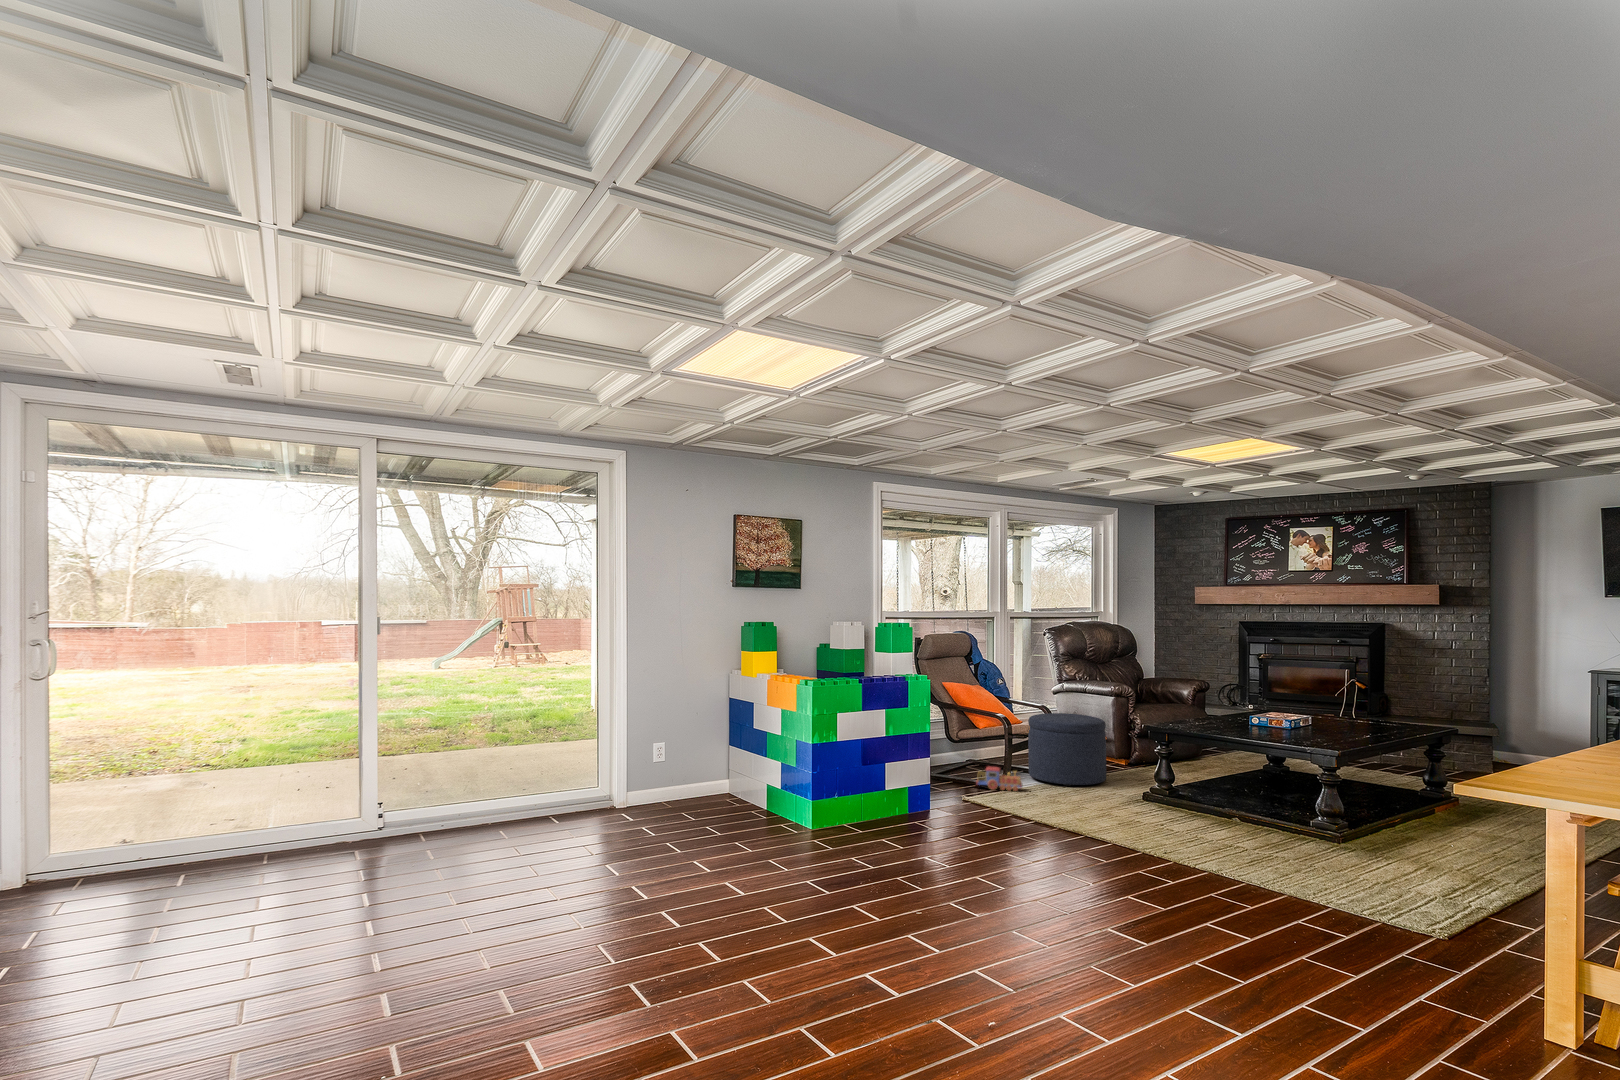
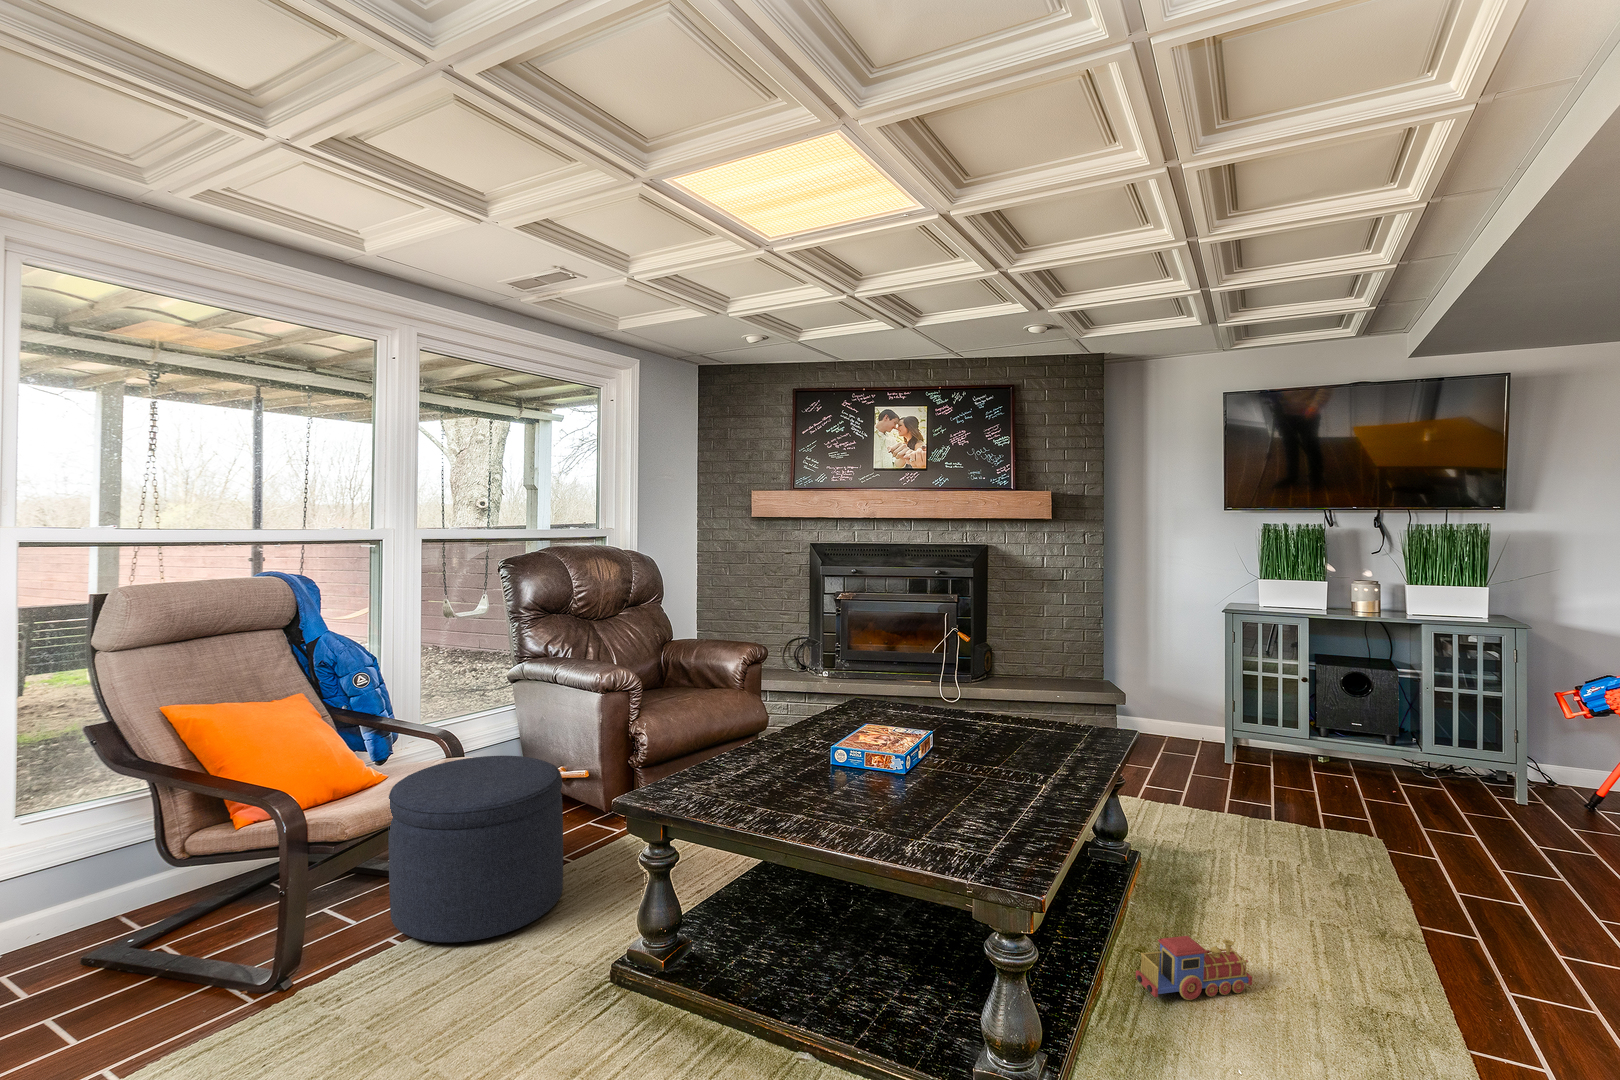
toy train: present [976,767,1022,791] -> present [1136,936,1252,1000]

